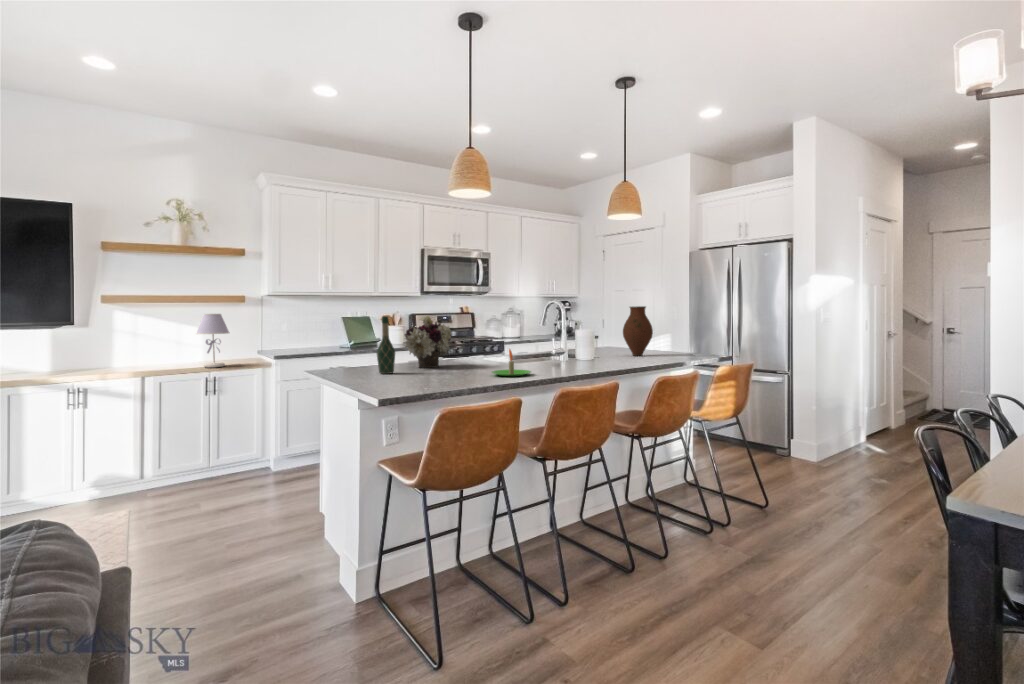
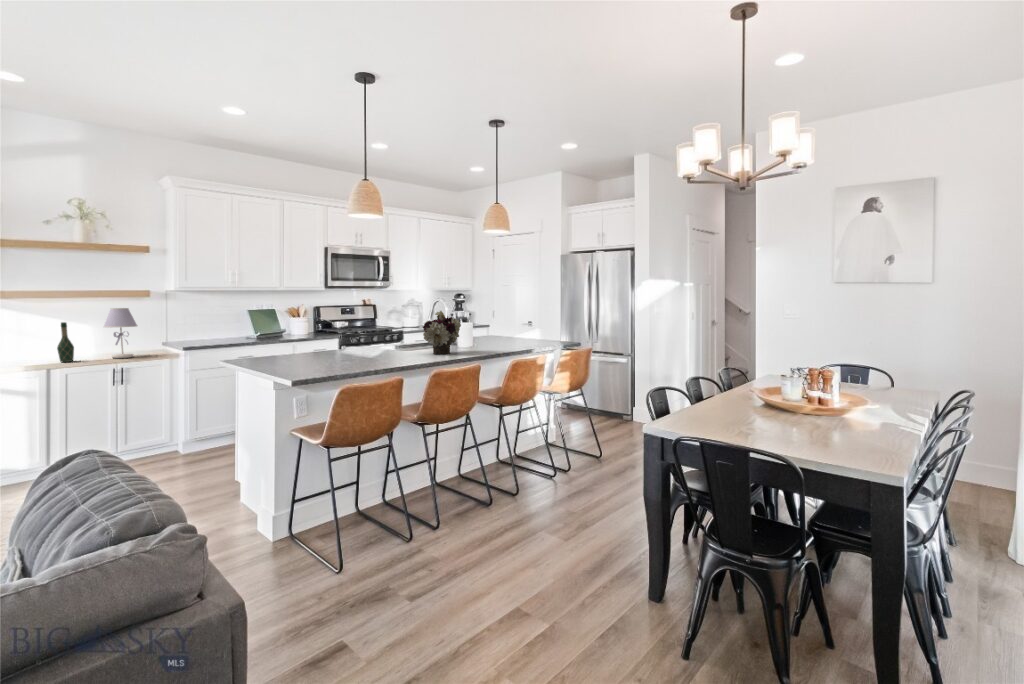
vase: present [623,306,653,356] -> none [497,304,520,344]
flower arrangement: present [404,315,452,368] -> present [423,311,461,355]
wine bottle: present [377,316,395,374] -> present [57,322,74,362]
candle: present [492,349,531,377] -> none [382,340,415,362]

